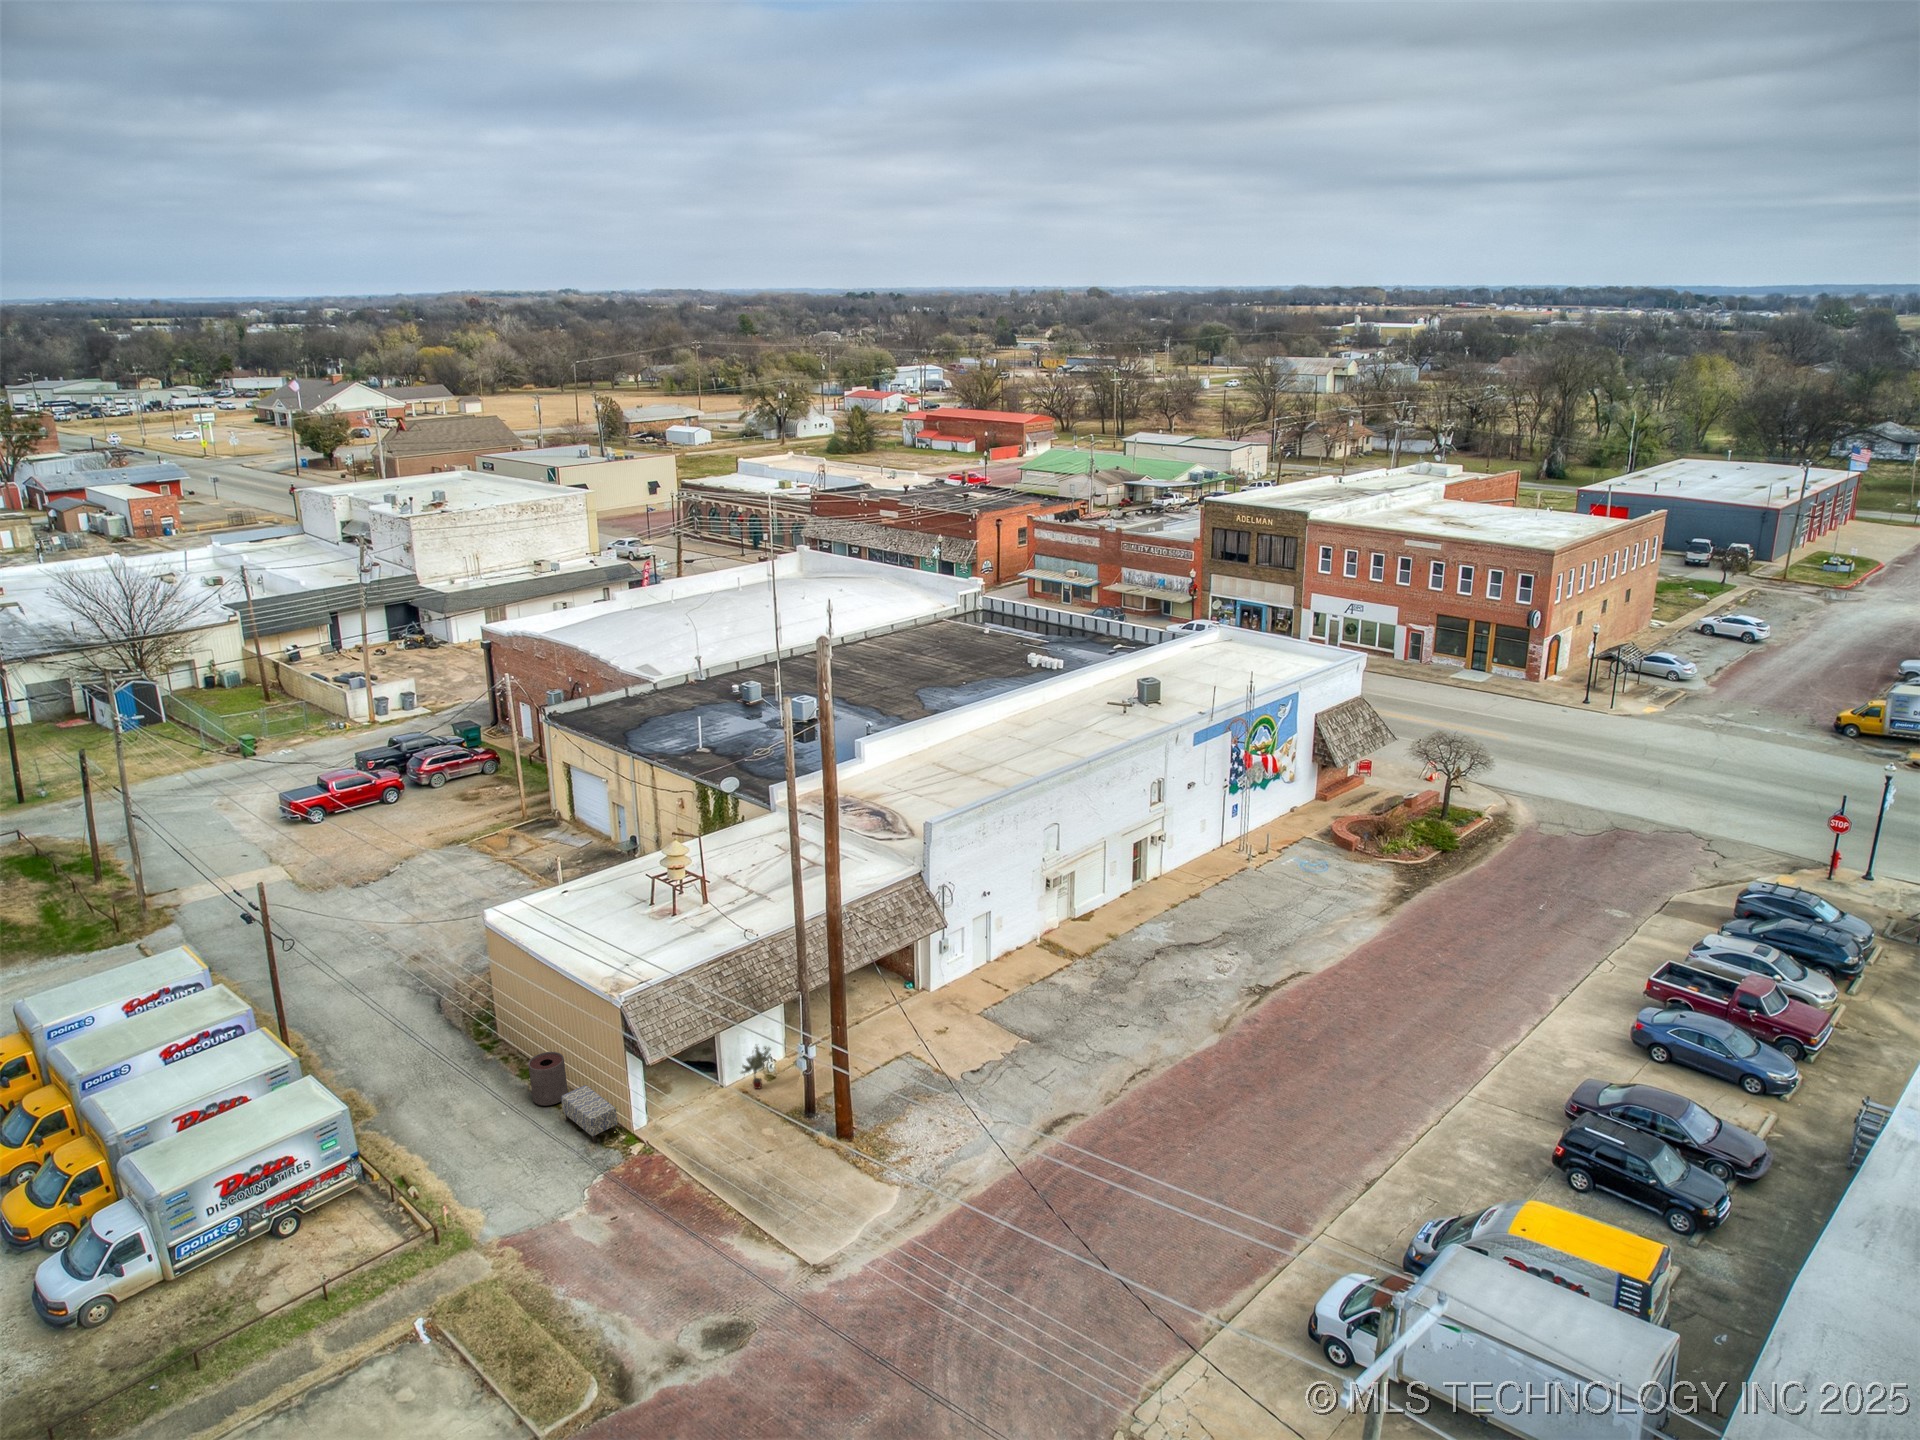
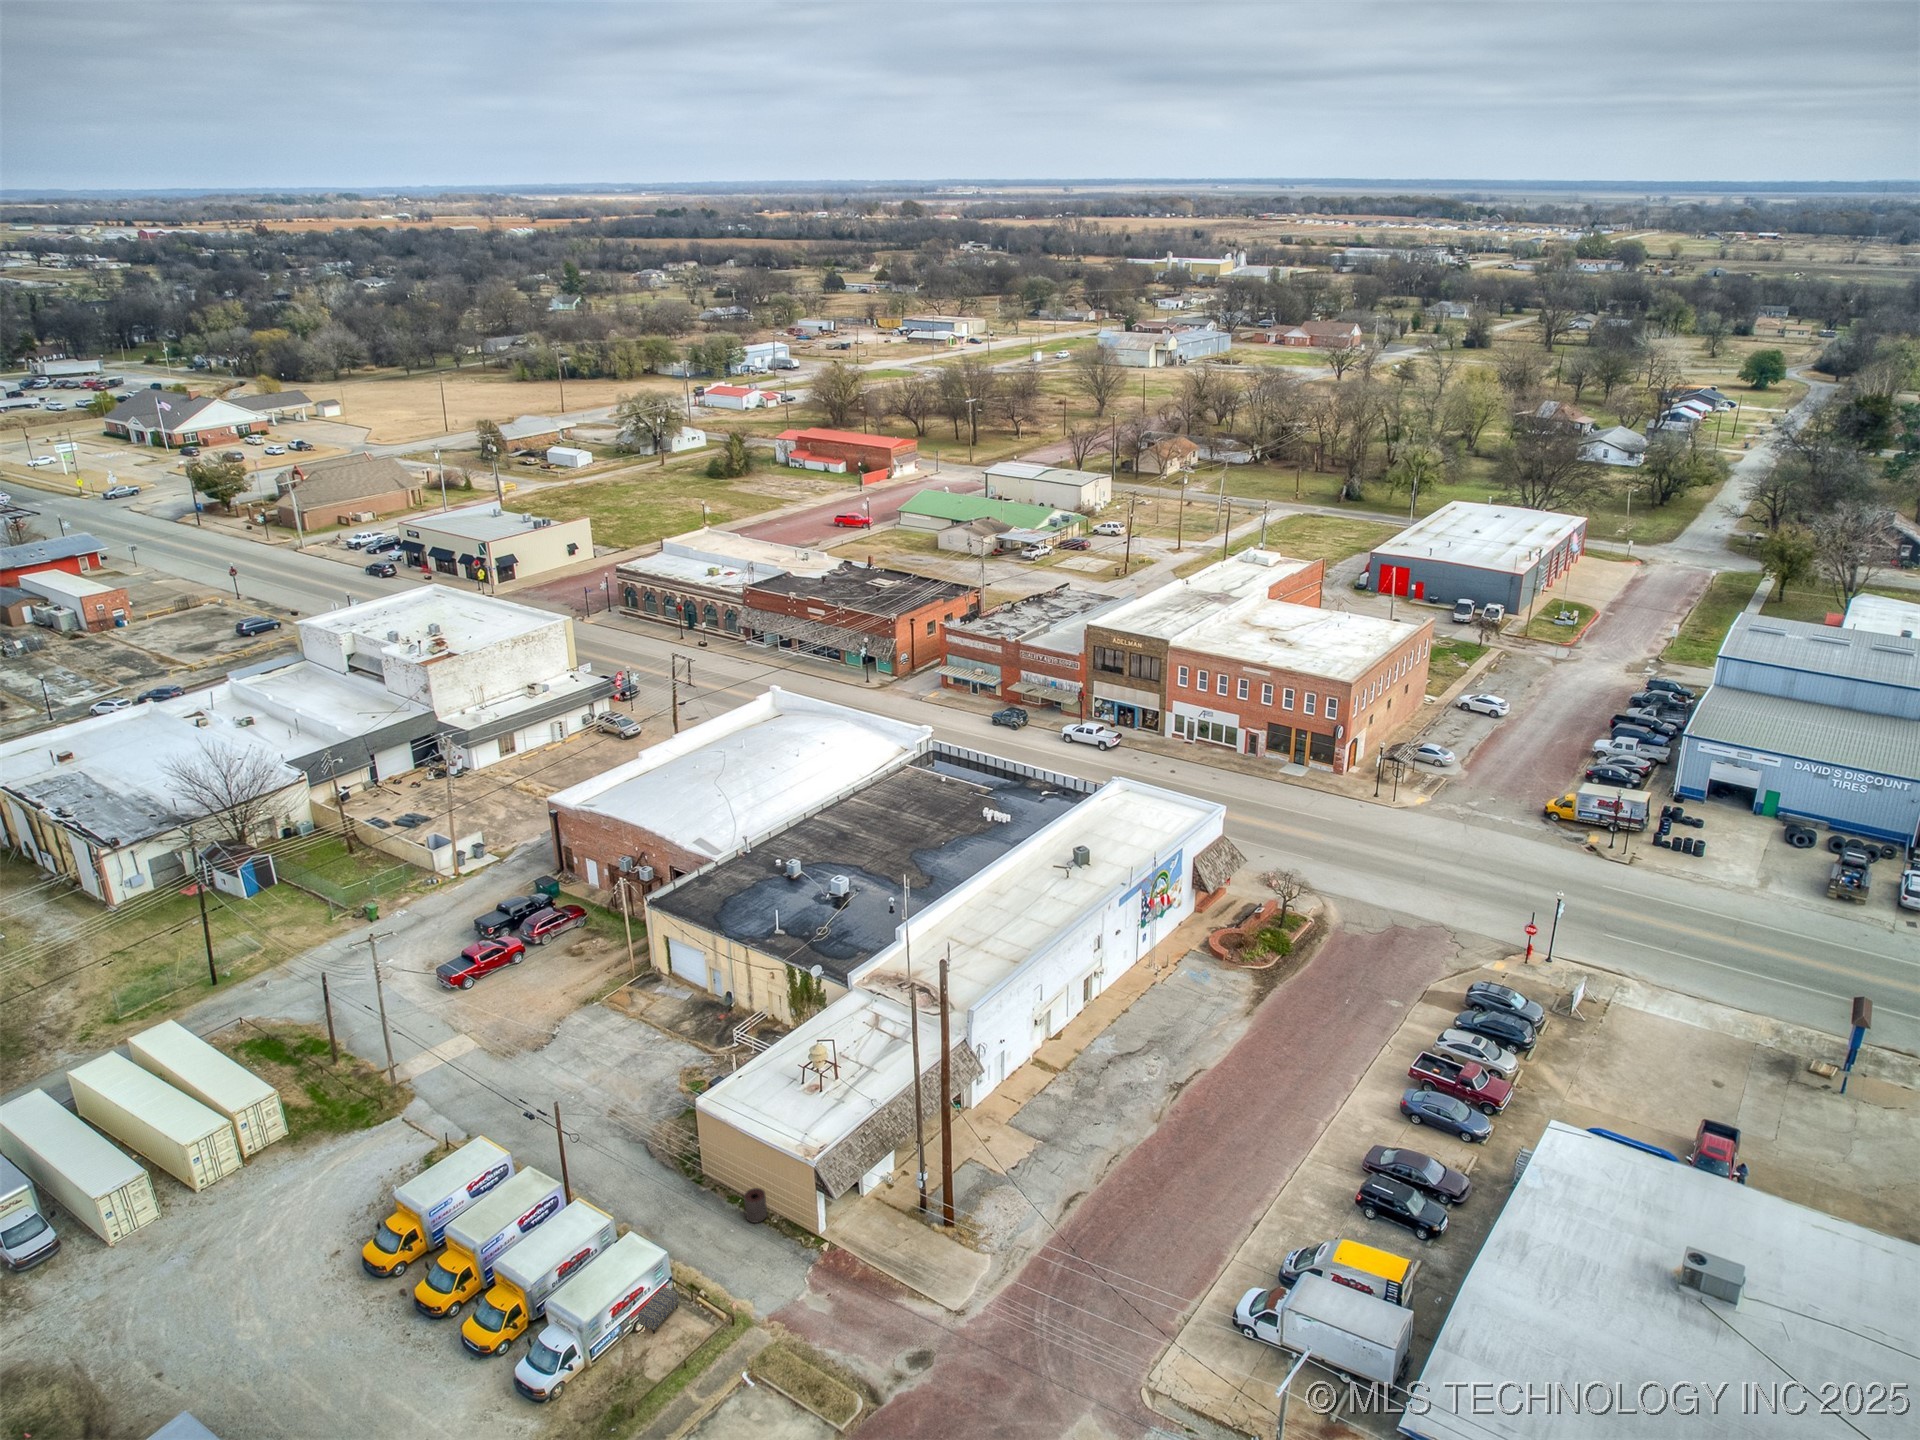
potted tree: present [741,1046,771,1089] -> none [874,1169,892,1197]
bench: present [561,1085,618,1143] -> present [638,1287,679,1333]

